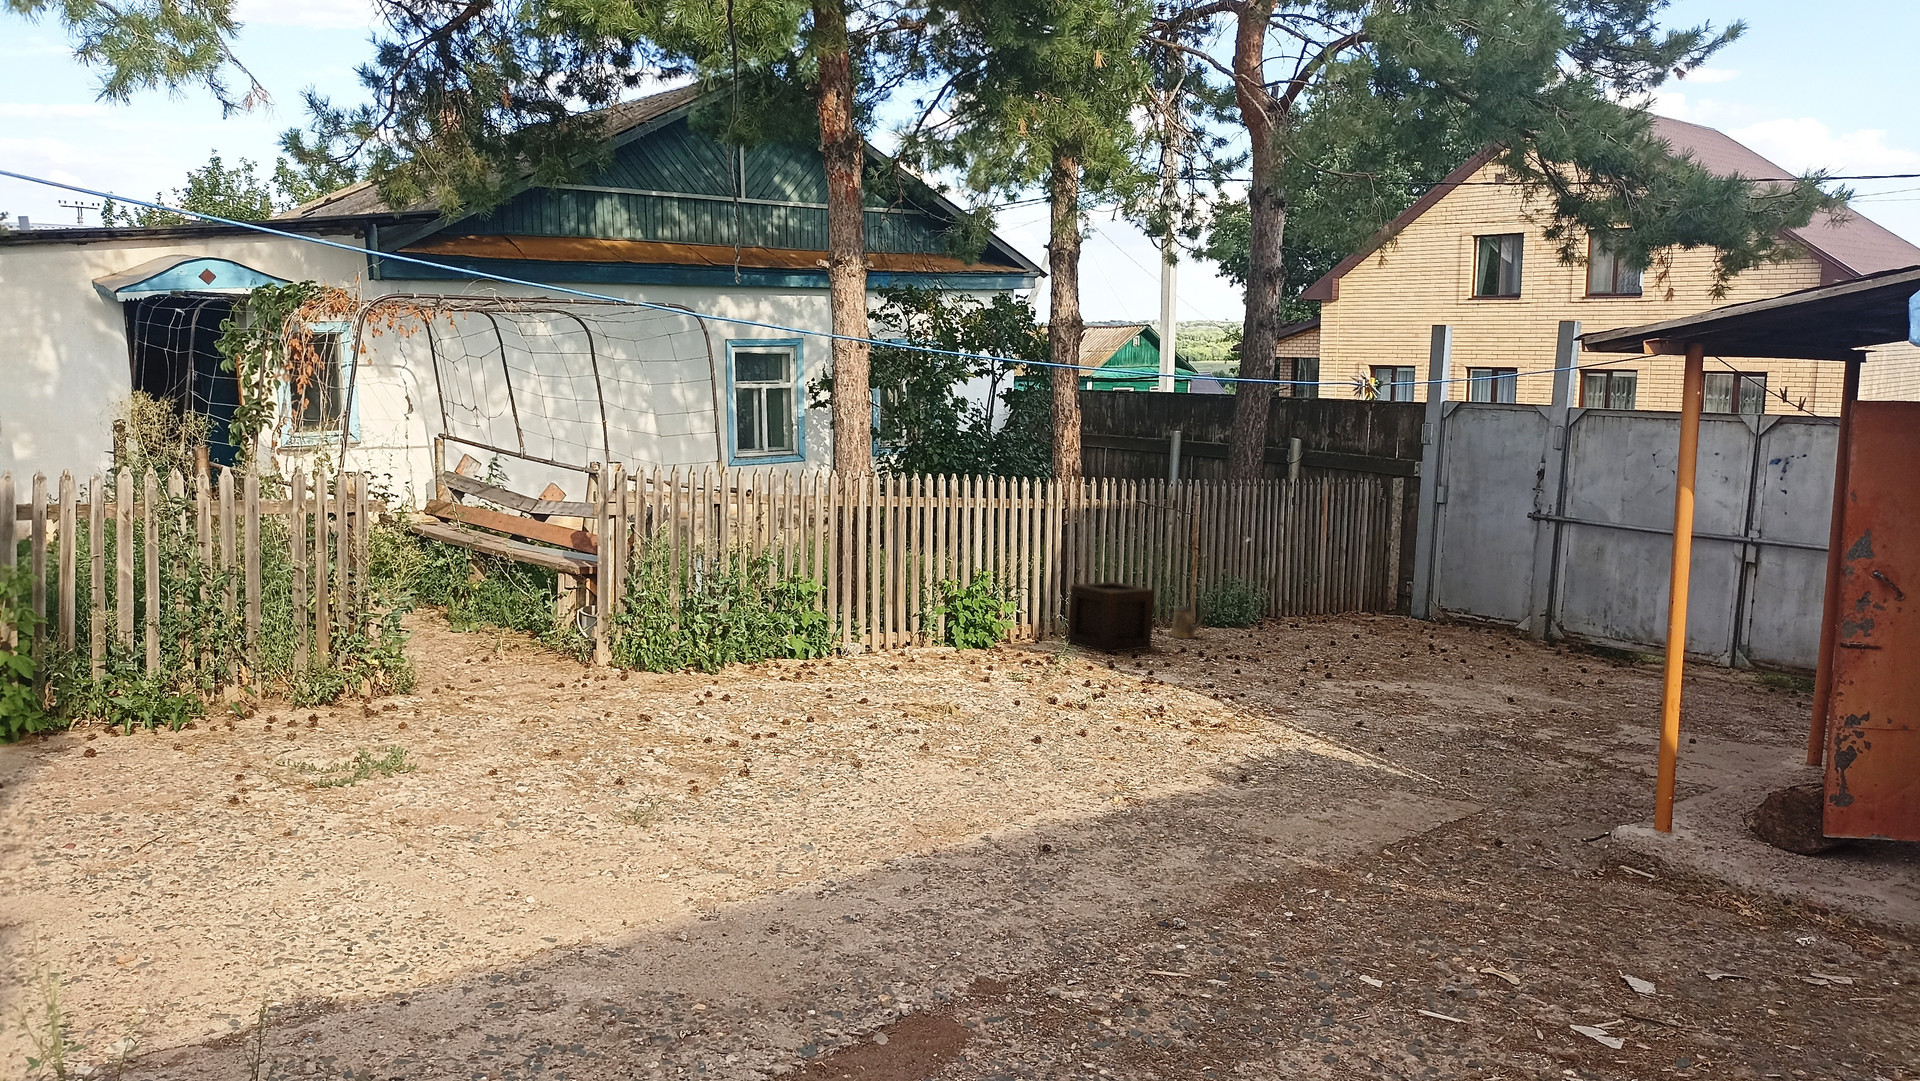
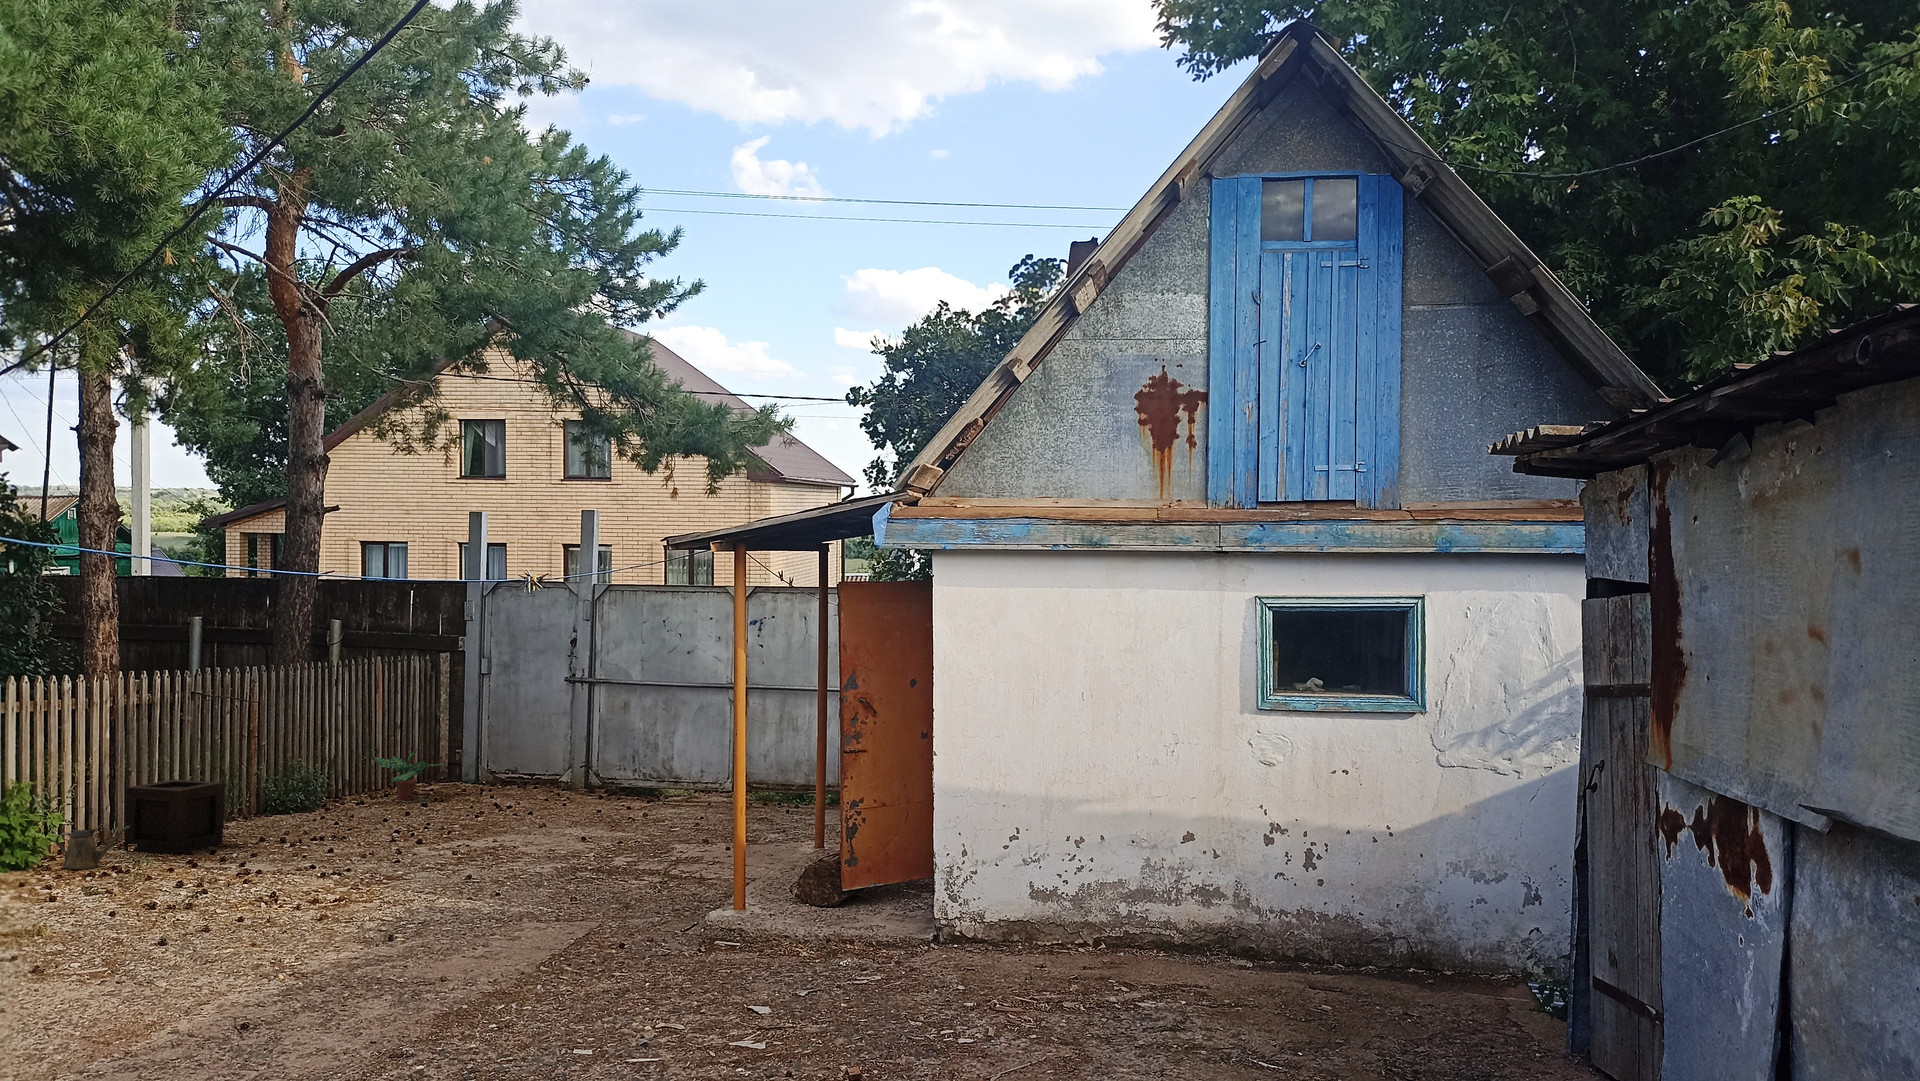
potted plant: none [1314,575,1388,627] -> present [374,749,445,800]
watering can: present [1168,606,1210,638] -> present [55,826,130,869]

